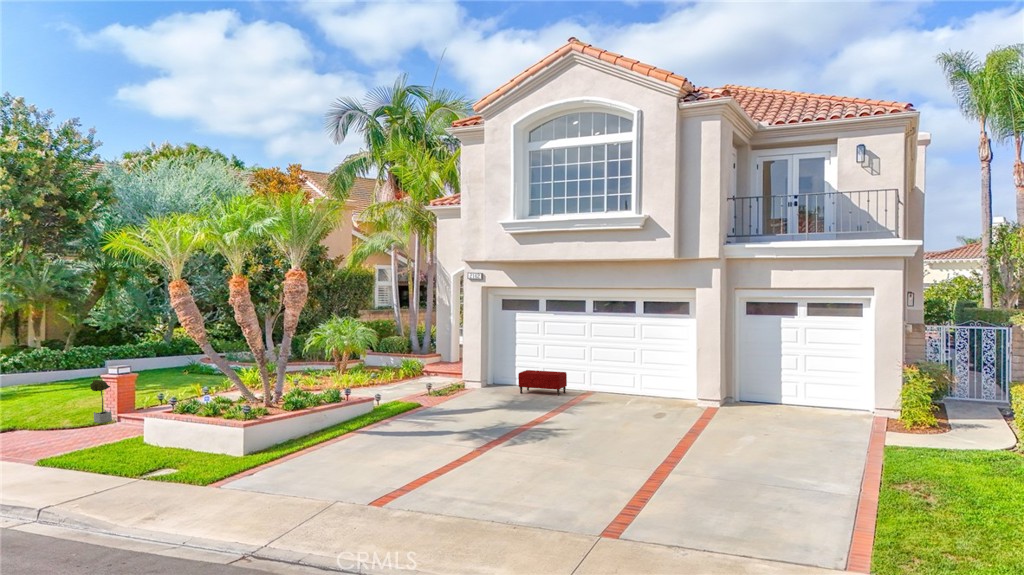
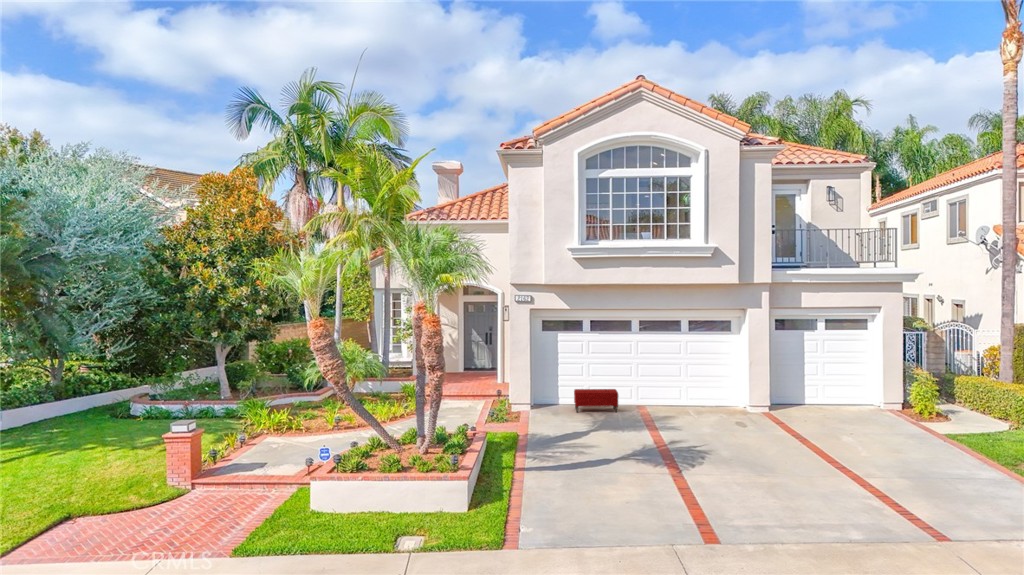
potted tree: present [90,380,112,423] -> none [159,442,186,496]

